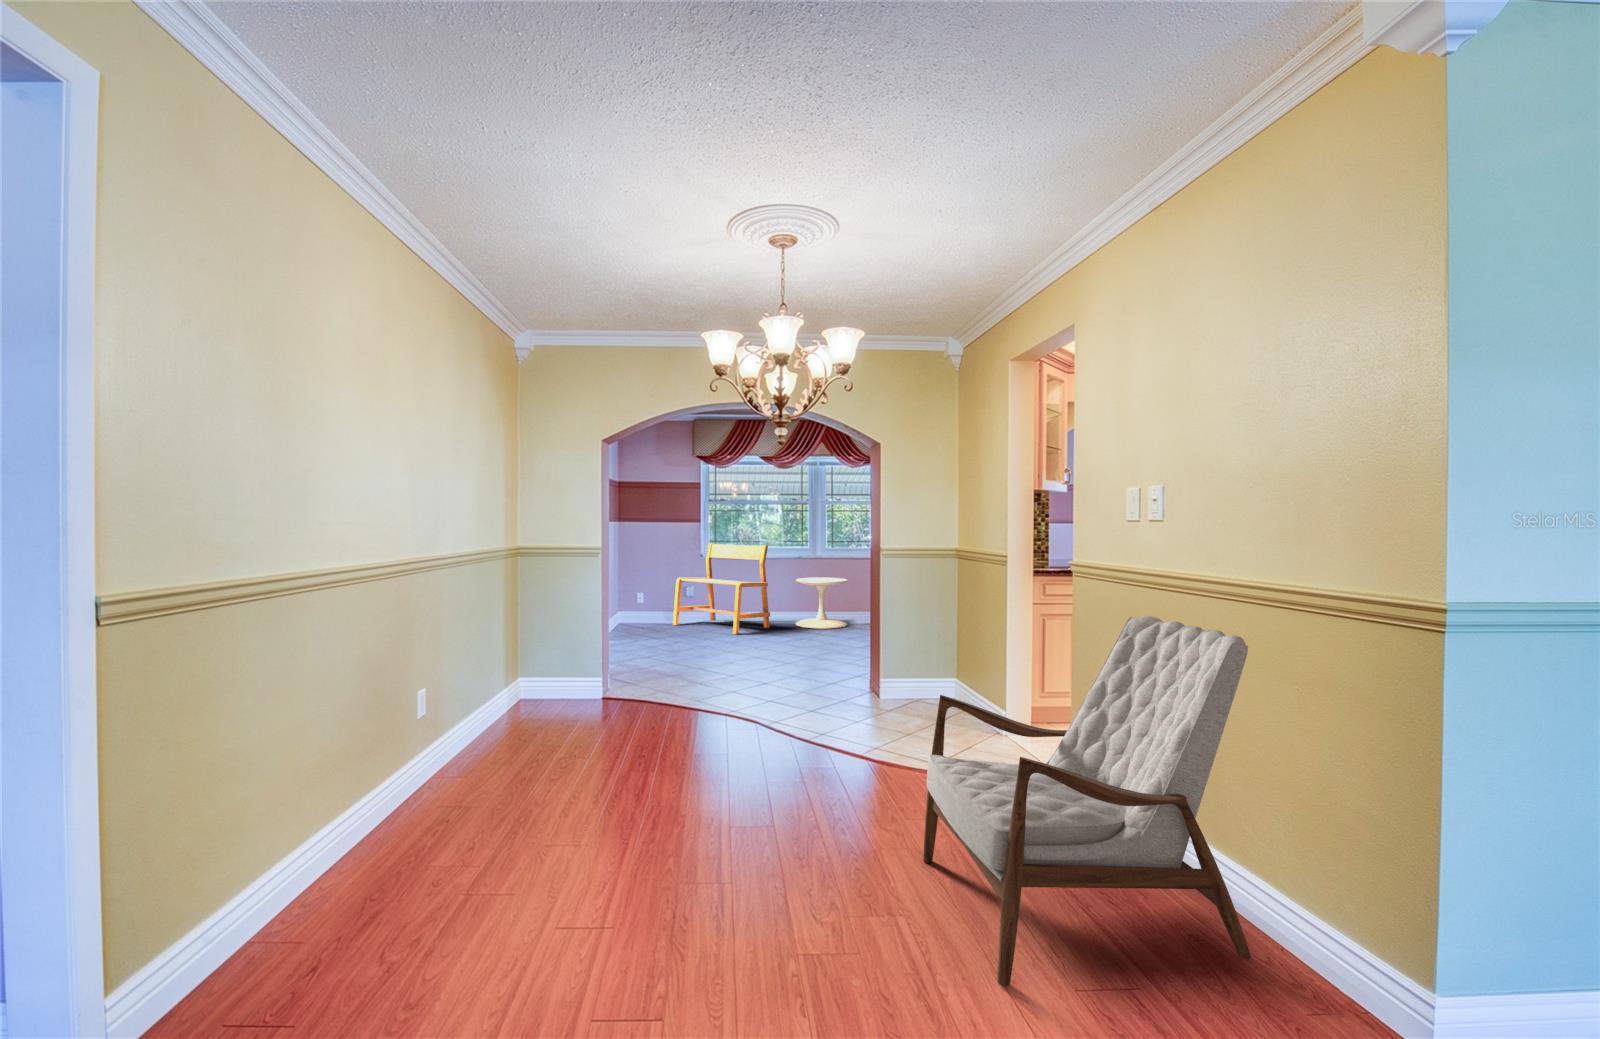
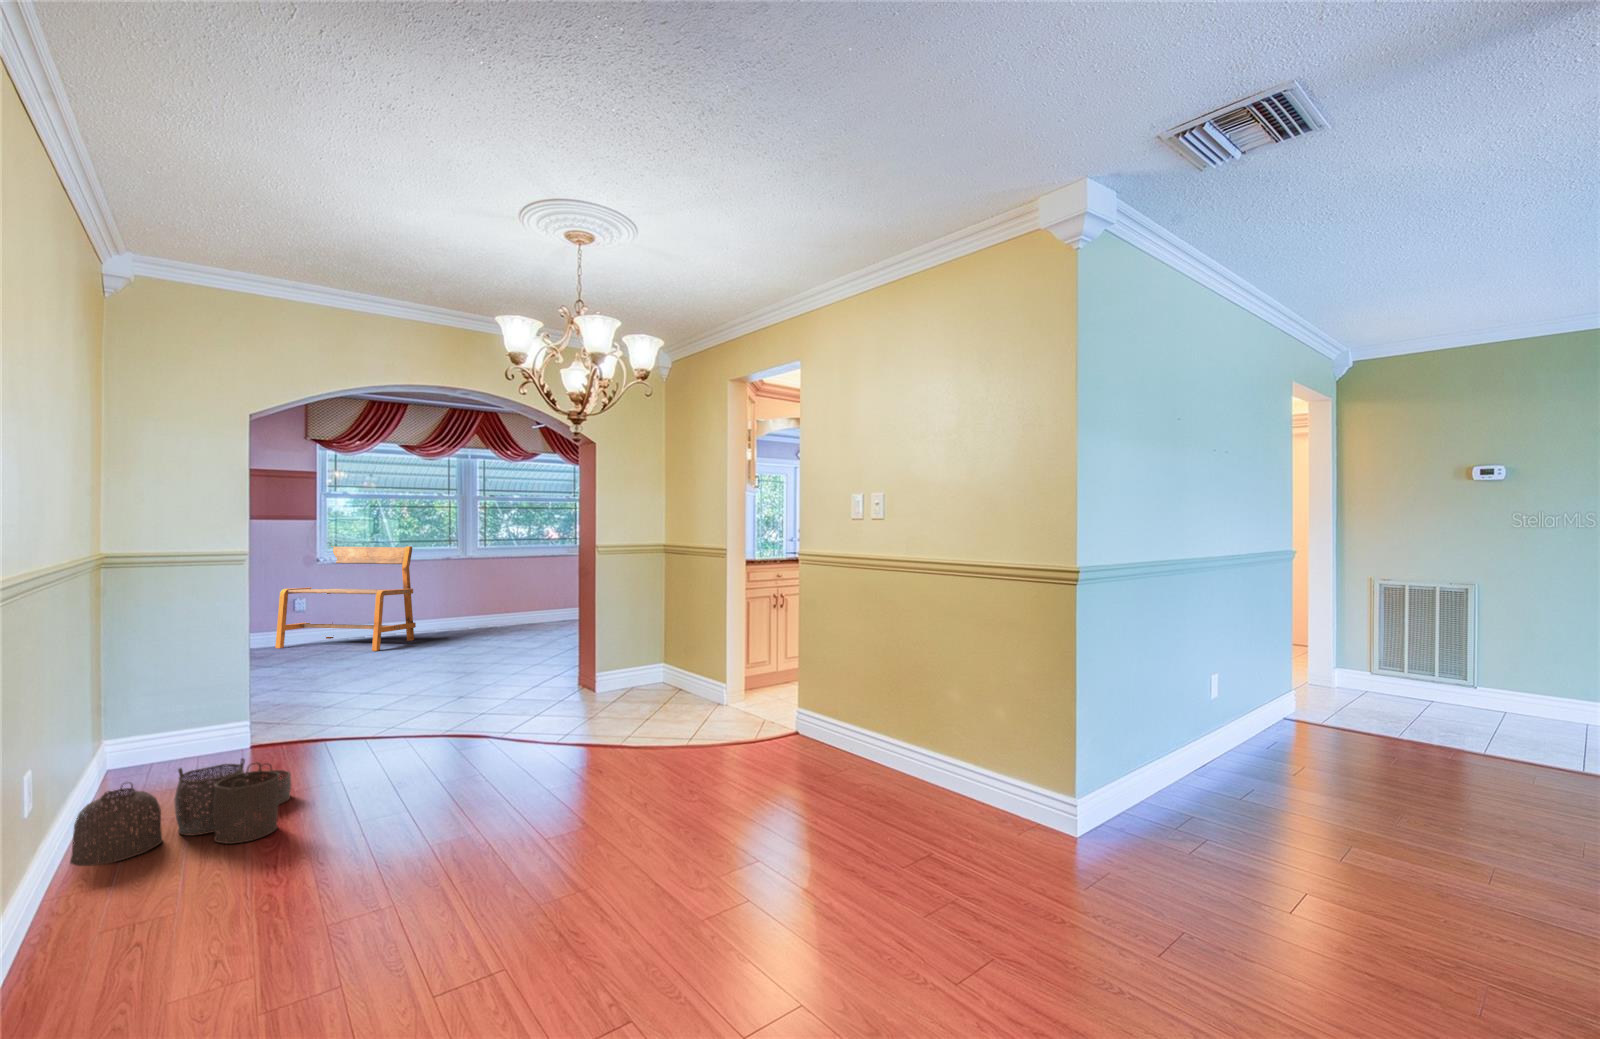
side table: present [796,577,848,629] -> none [445,581,507,637]
armchair: present [923,616,1251,986] -> none [738,590,980,879]
woven basket: none [445,712,592,780] -> present [70,758,291,866]

